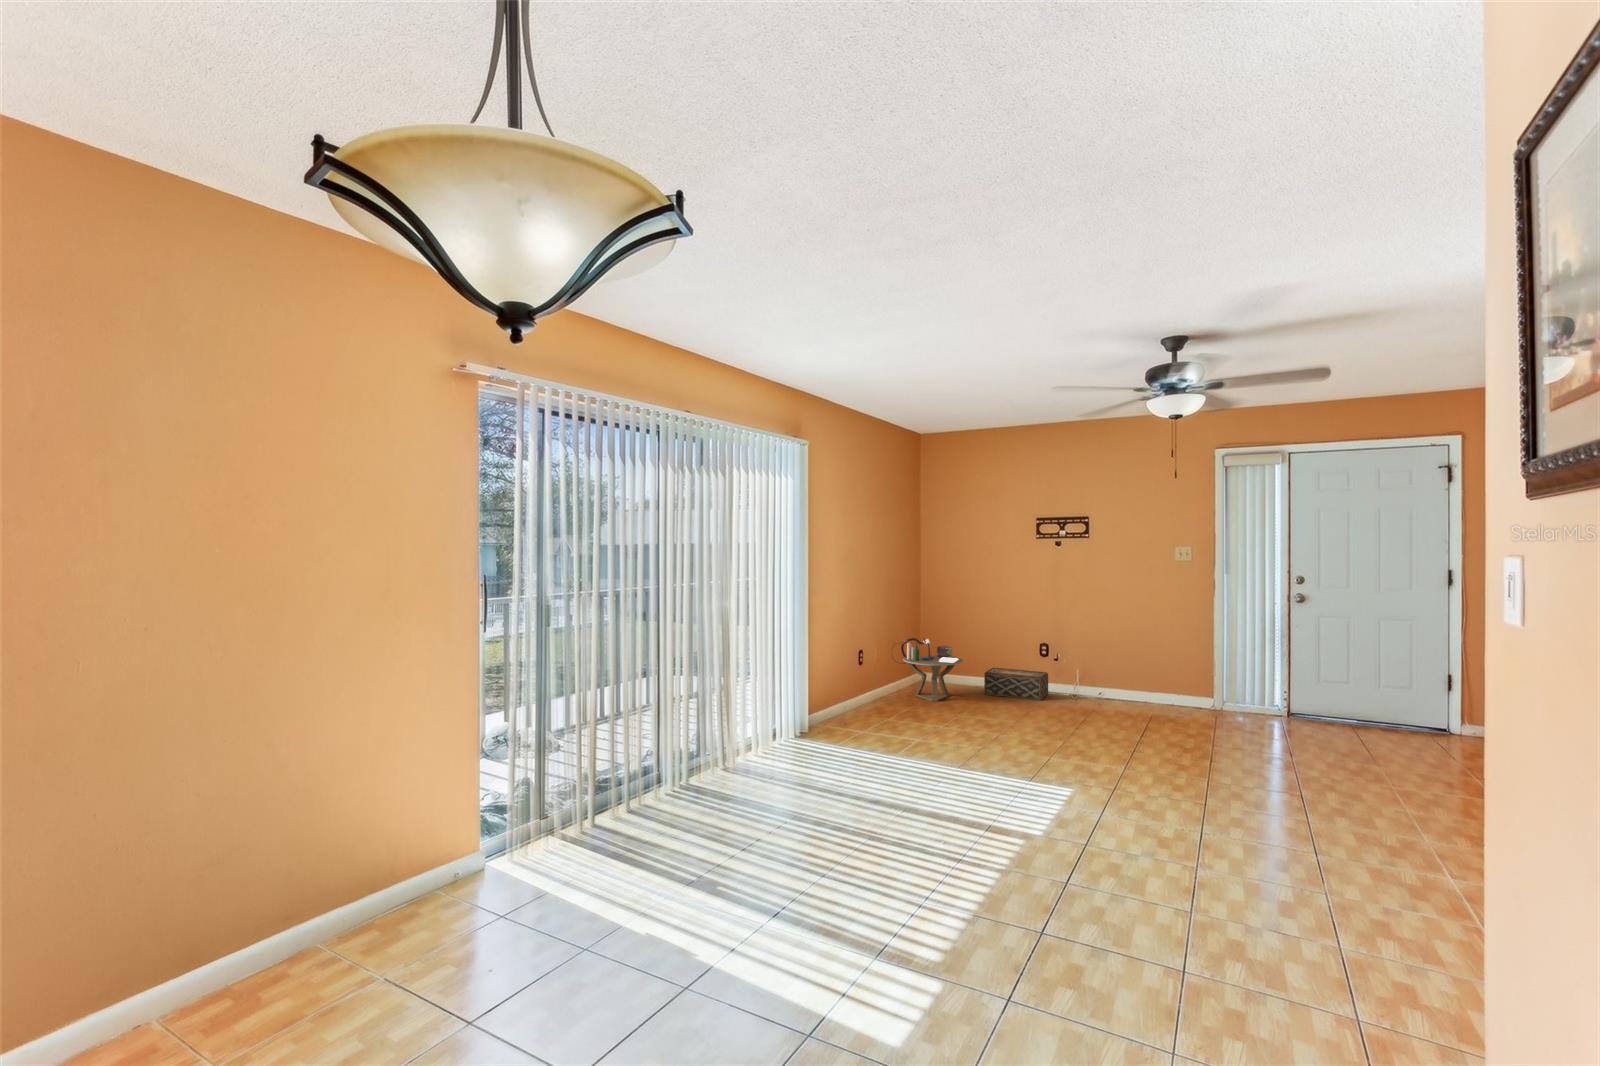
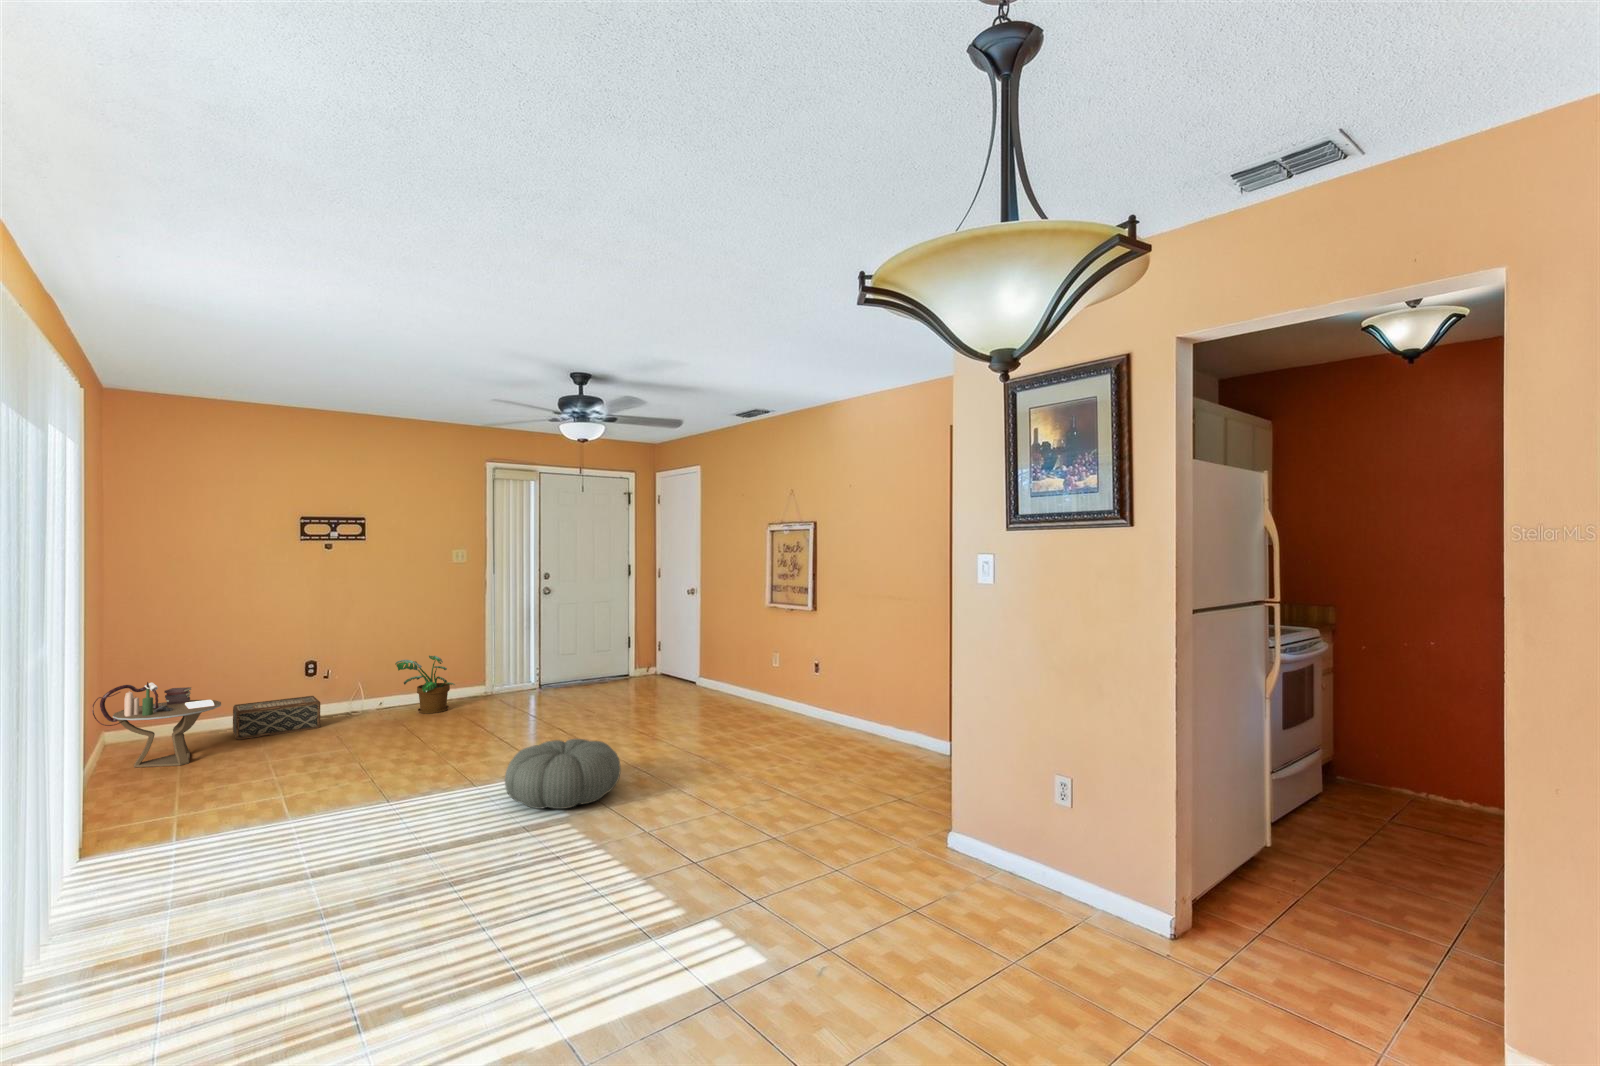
potted plant: none [1096,654,1165,713] -> present [395,656,455,714]
pouf: none [1014,755,1145,835] -> present [505,739,621,809]

